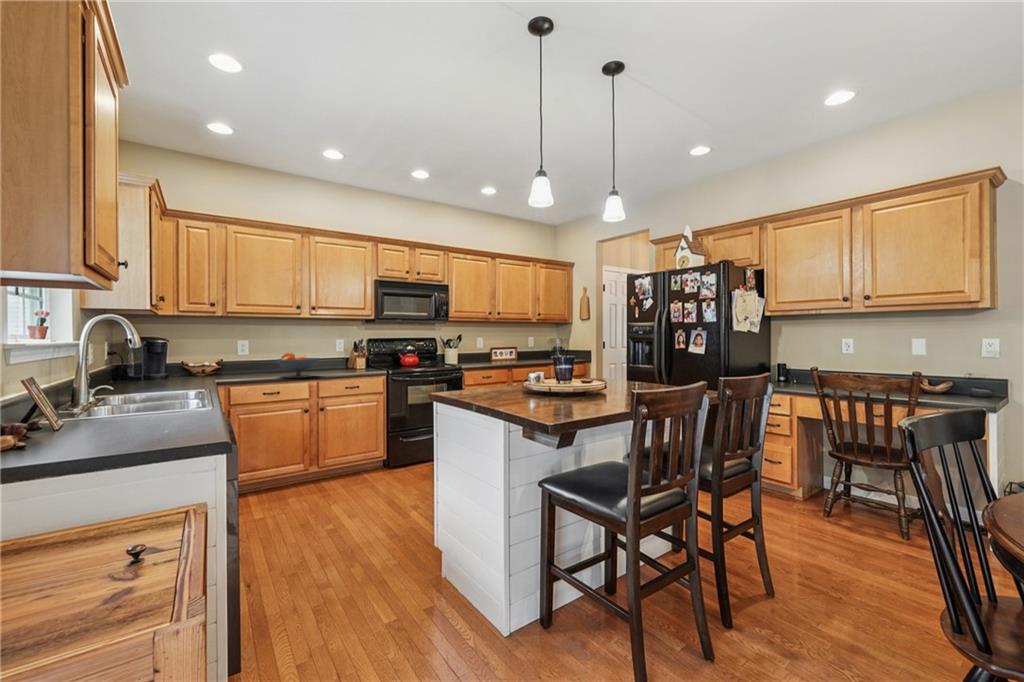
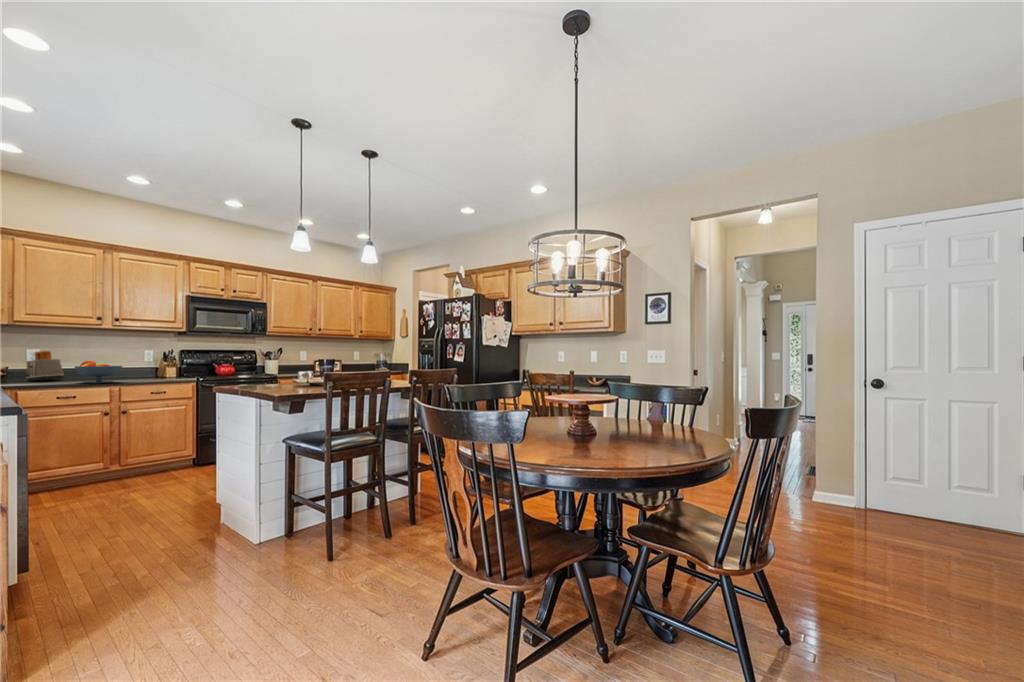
toaster: none [235,342,268,375] -> present [26,351,64,381]

